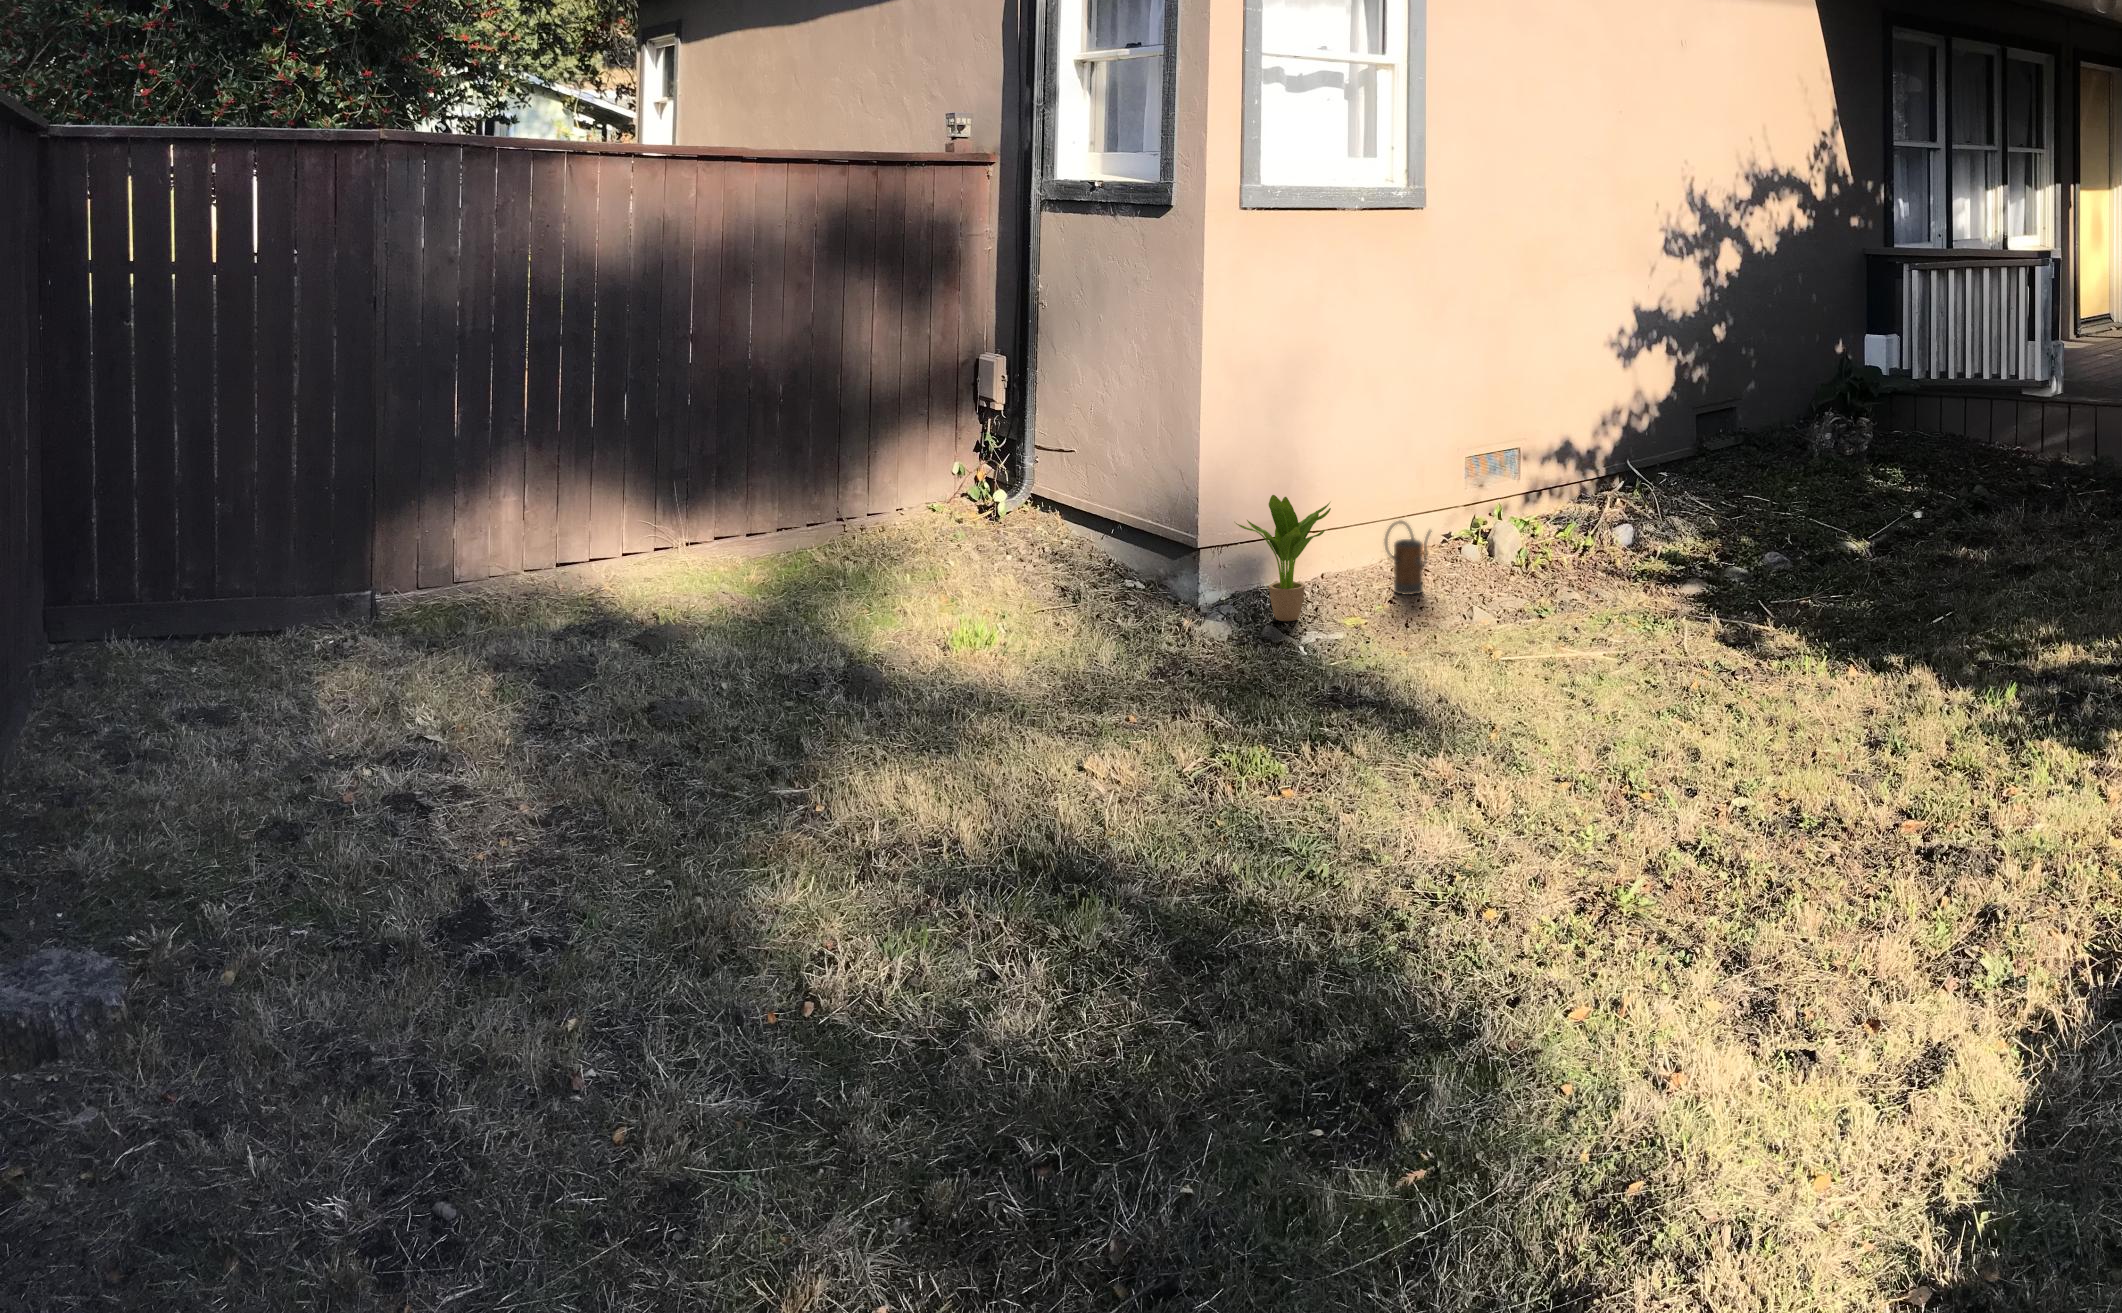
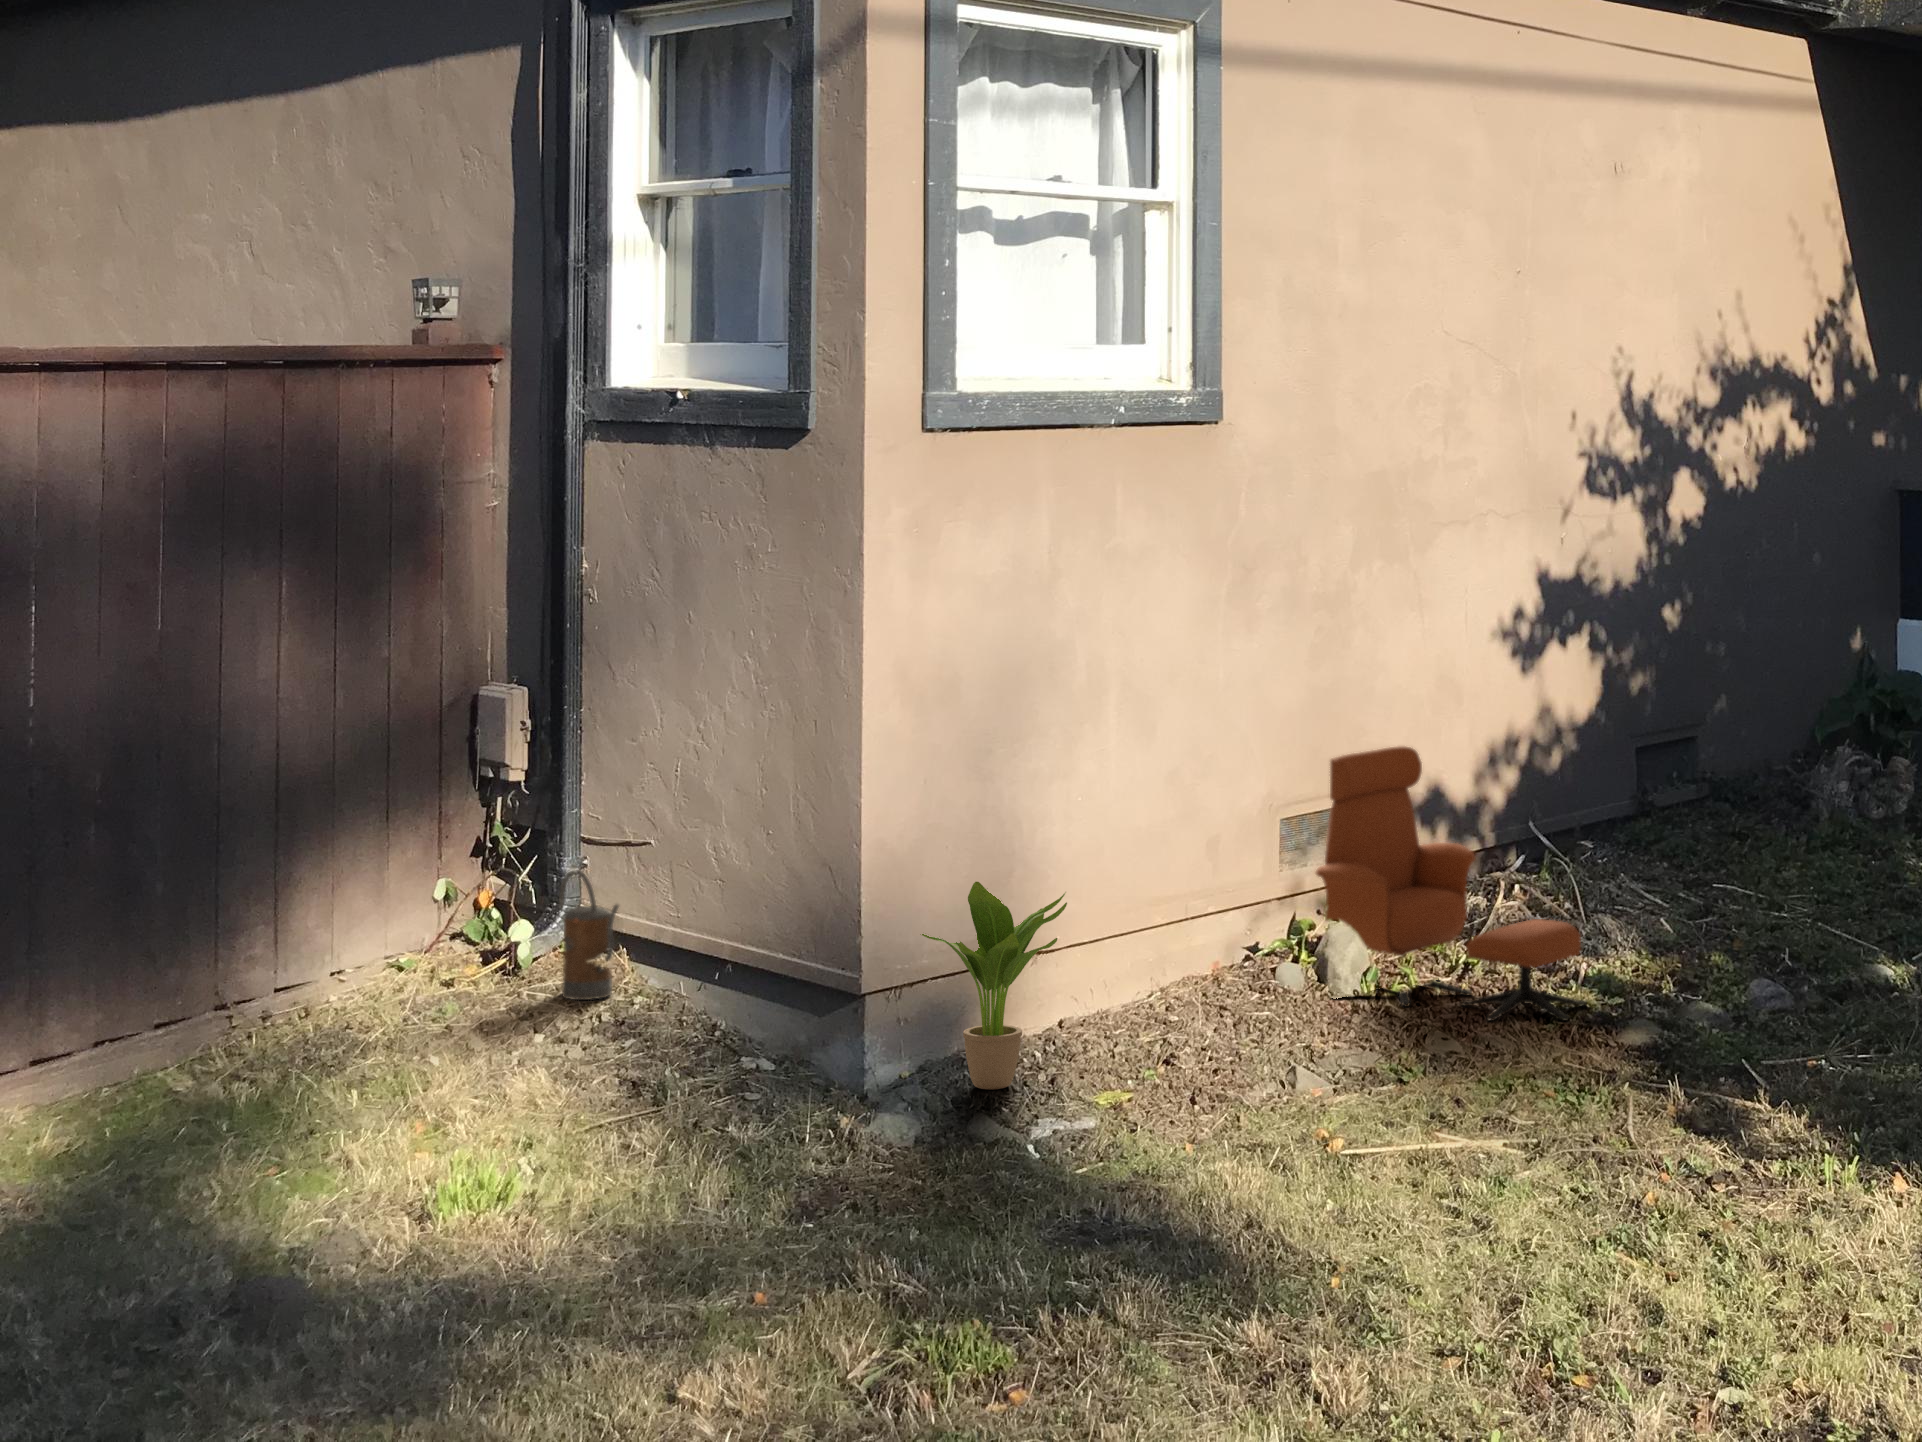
lounge chair: none [1491,411,1660,581] -> present [1316,746,1587,1021]
watering can: present [1384,521,1432,595] -> present [559,870,619,1000]

